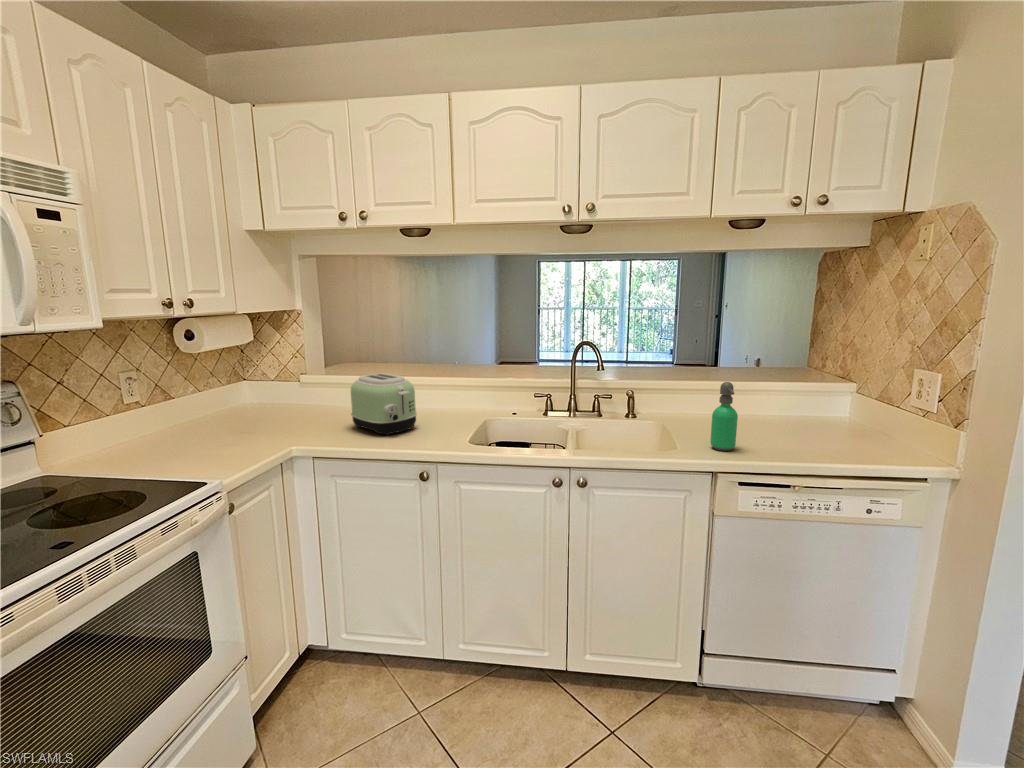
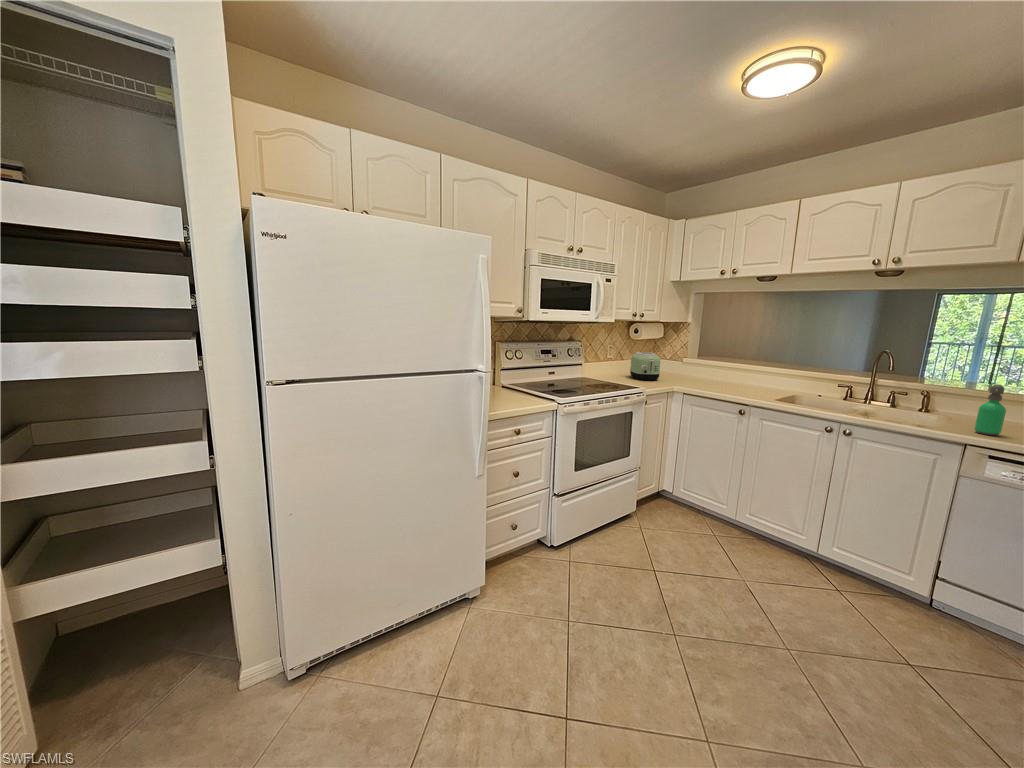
toaster: present [351,373,417,435] -> present [630,352,660,380]

